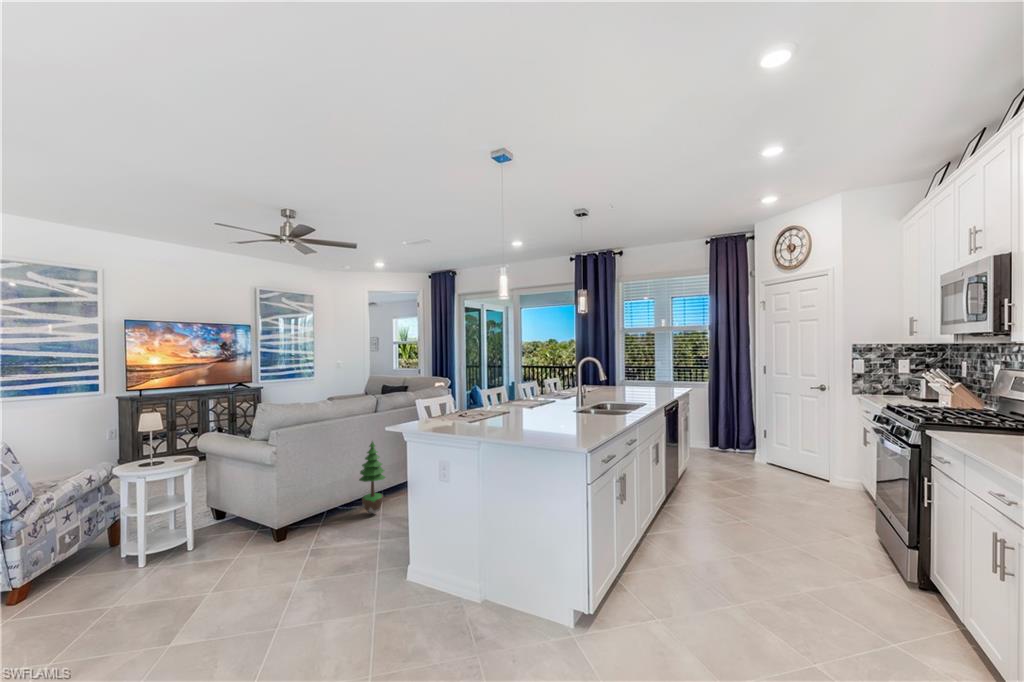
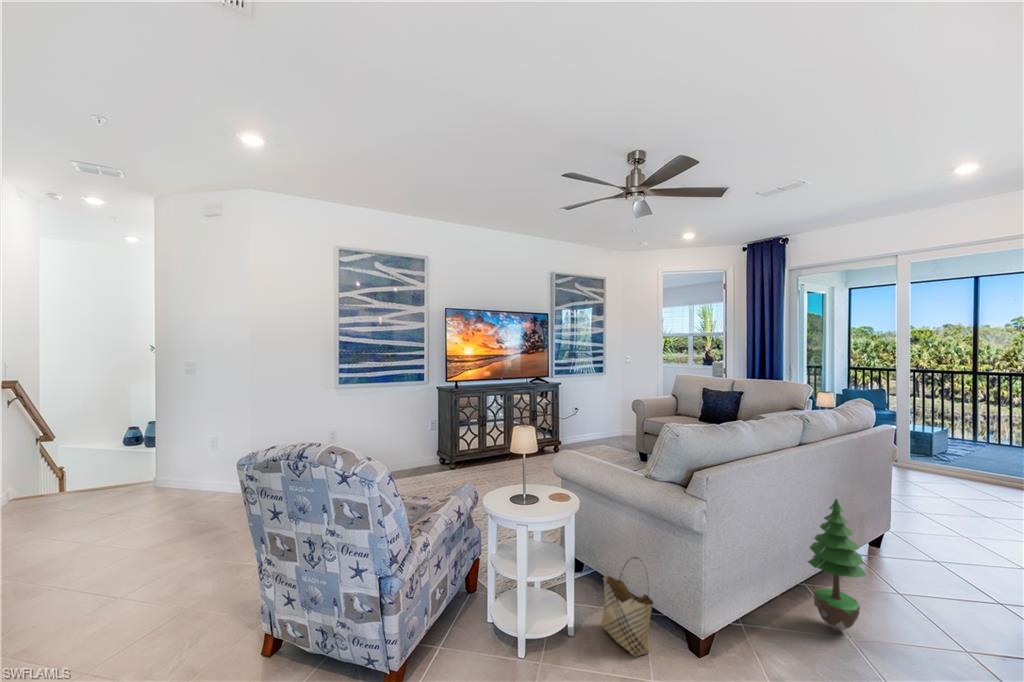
woven basket: none [214,492,245,549] -> present [601,557,653,656]

